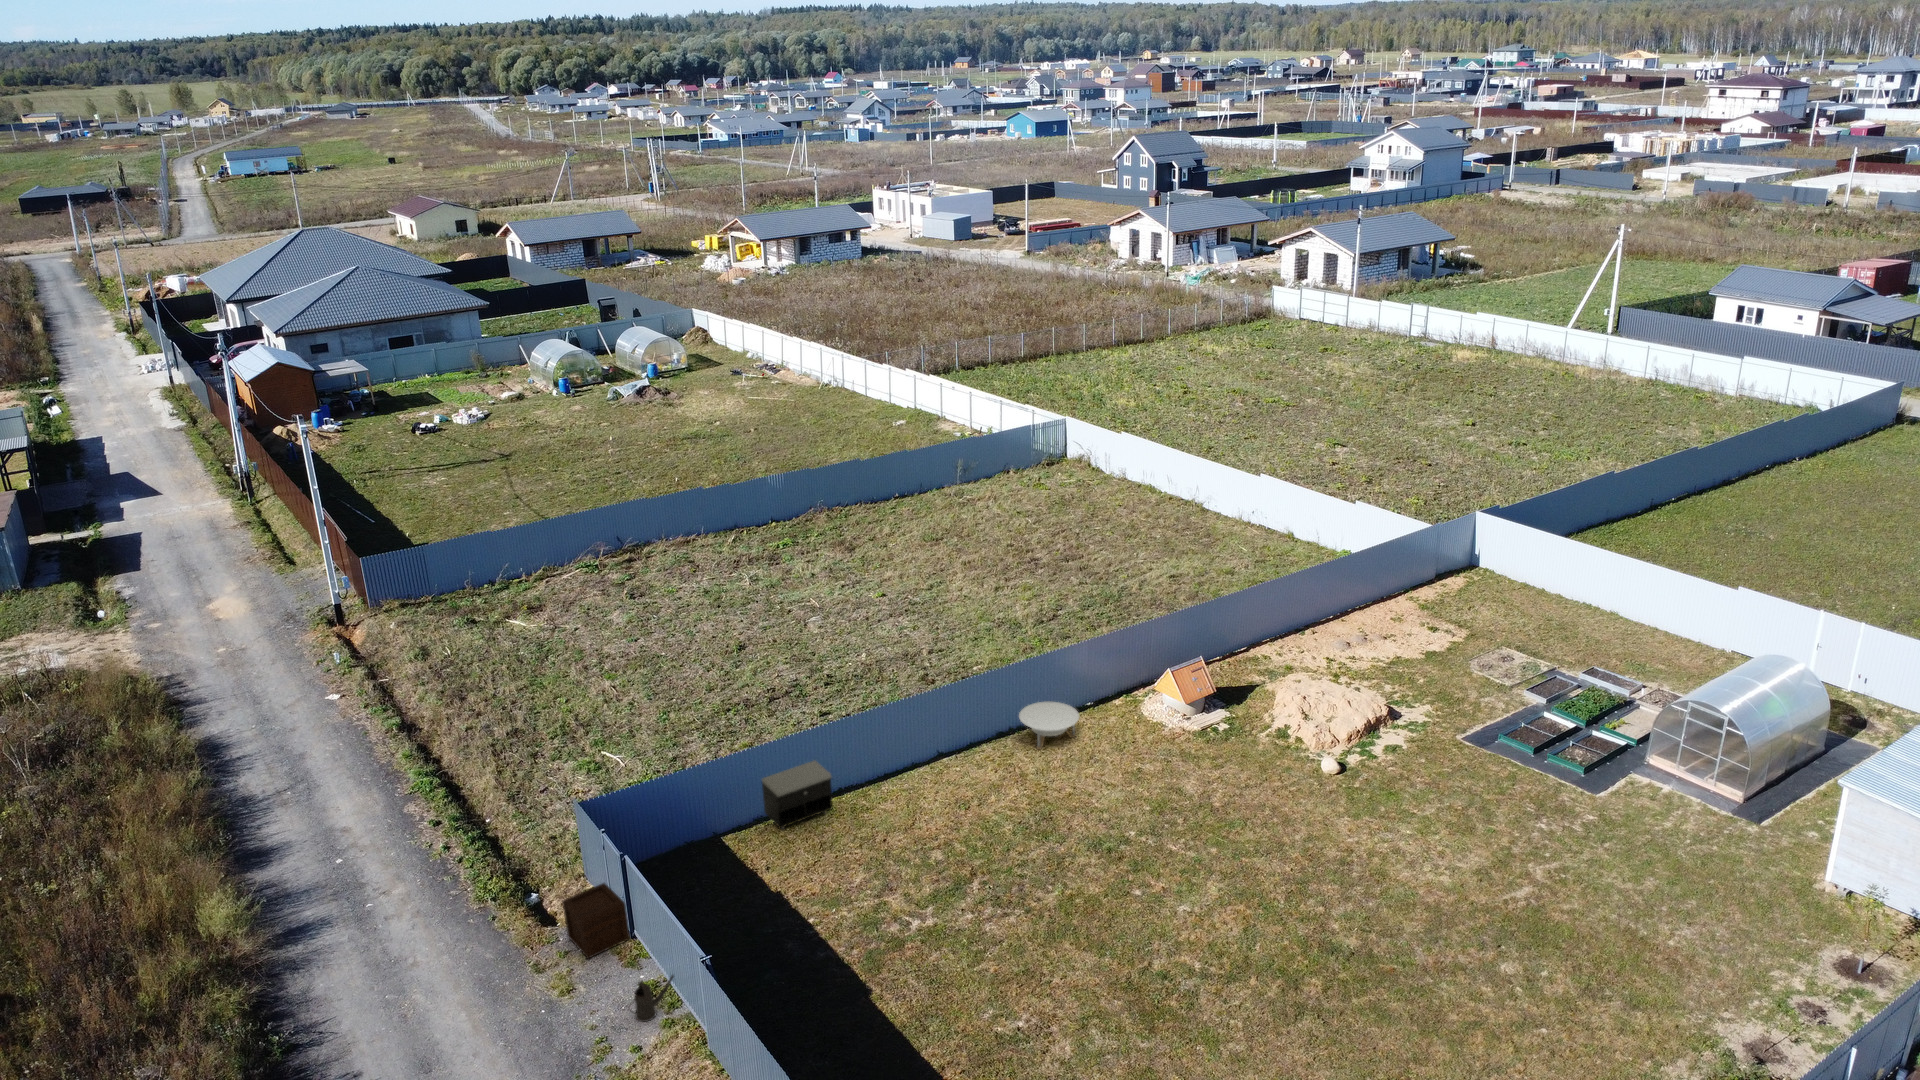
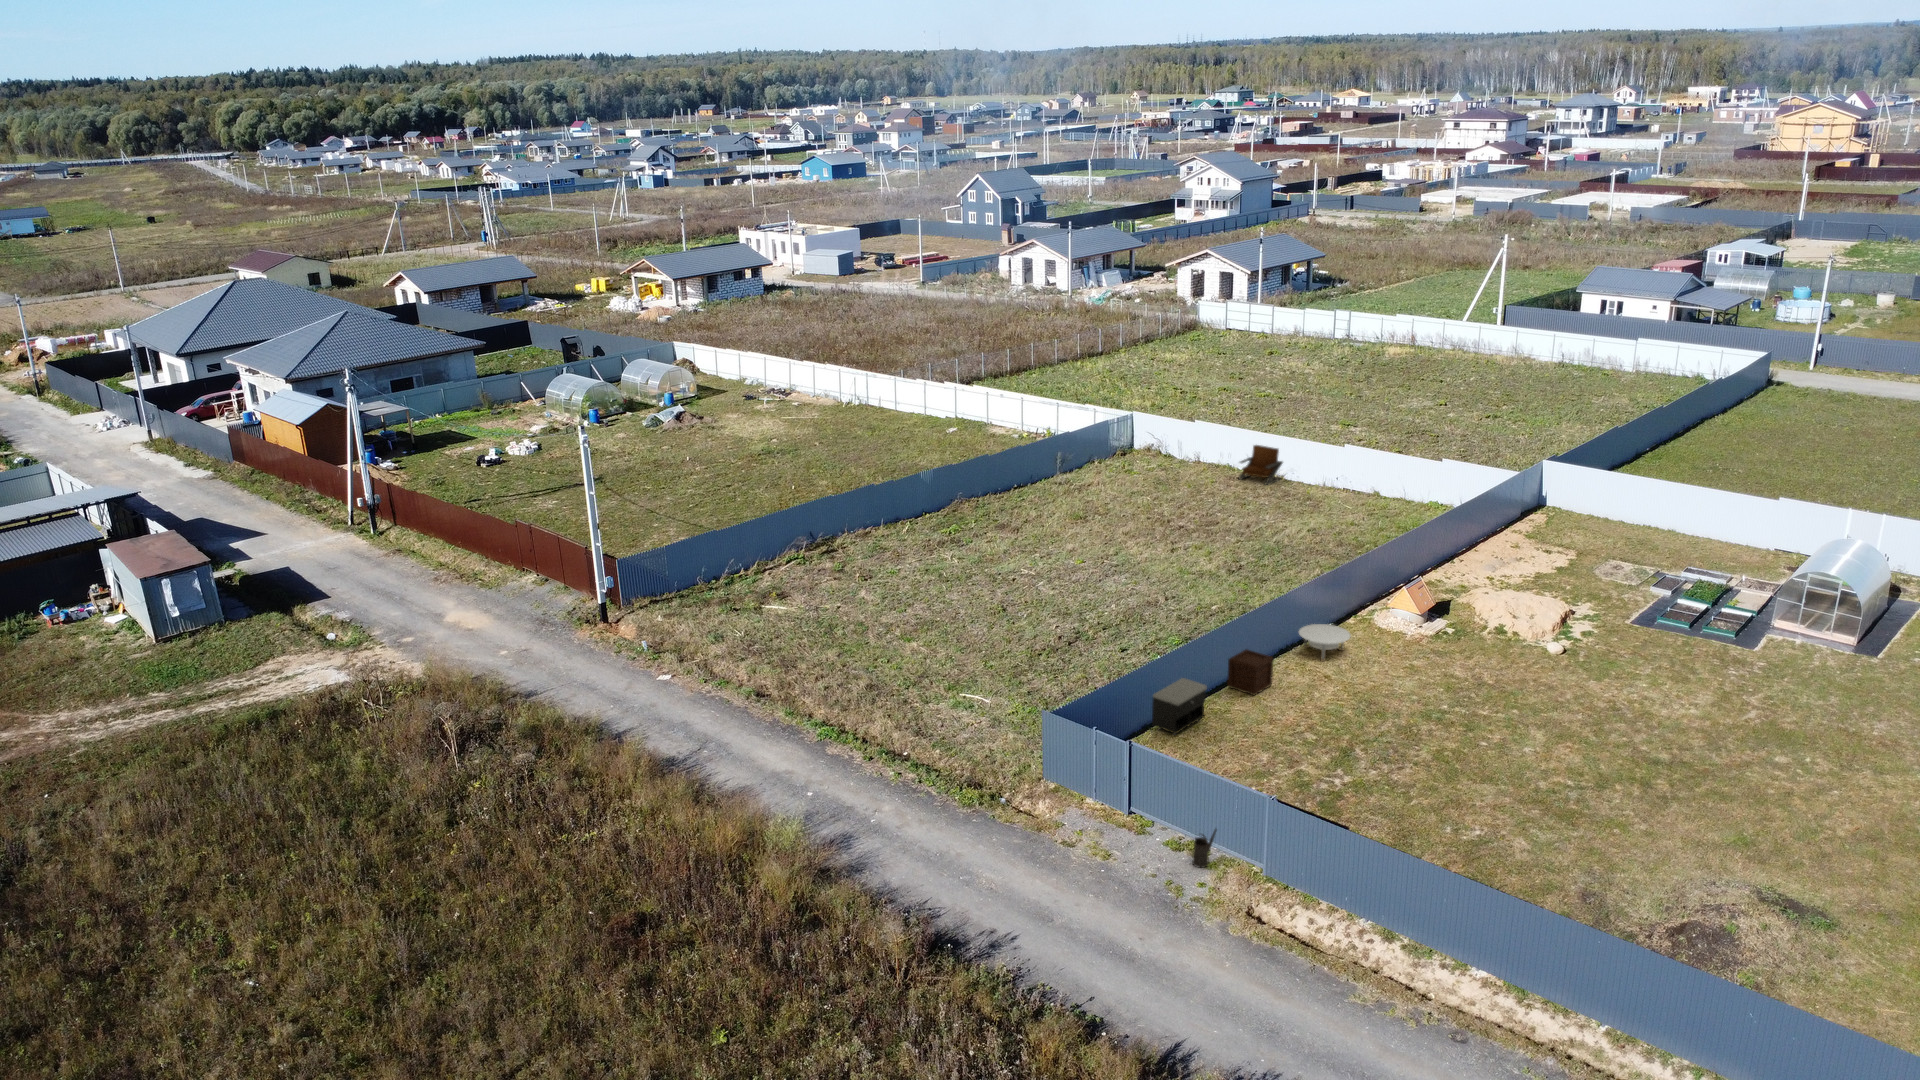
lounge chair: none [1147,465,1198,513] -> present [1239,445,1283,485]
wooden crate: present [562,883,630,958] -> present [1227,649,1273,695]

